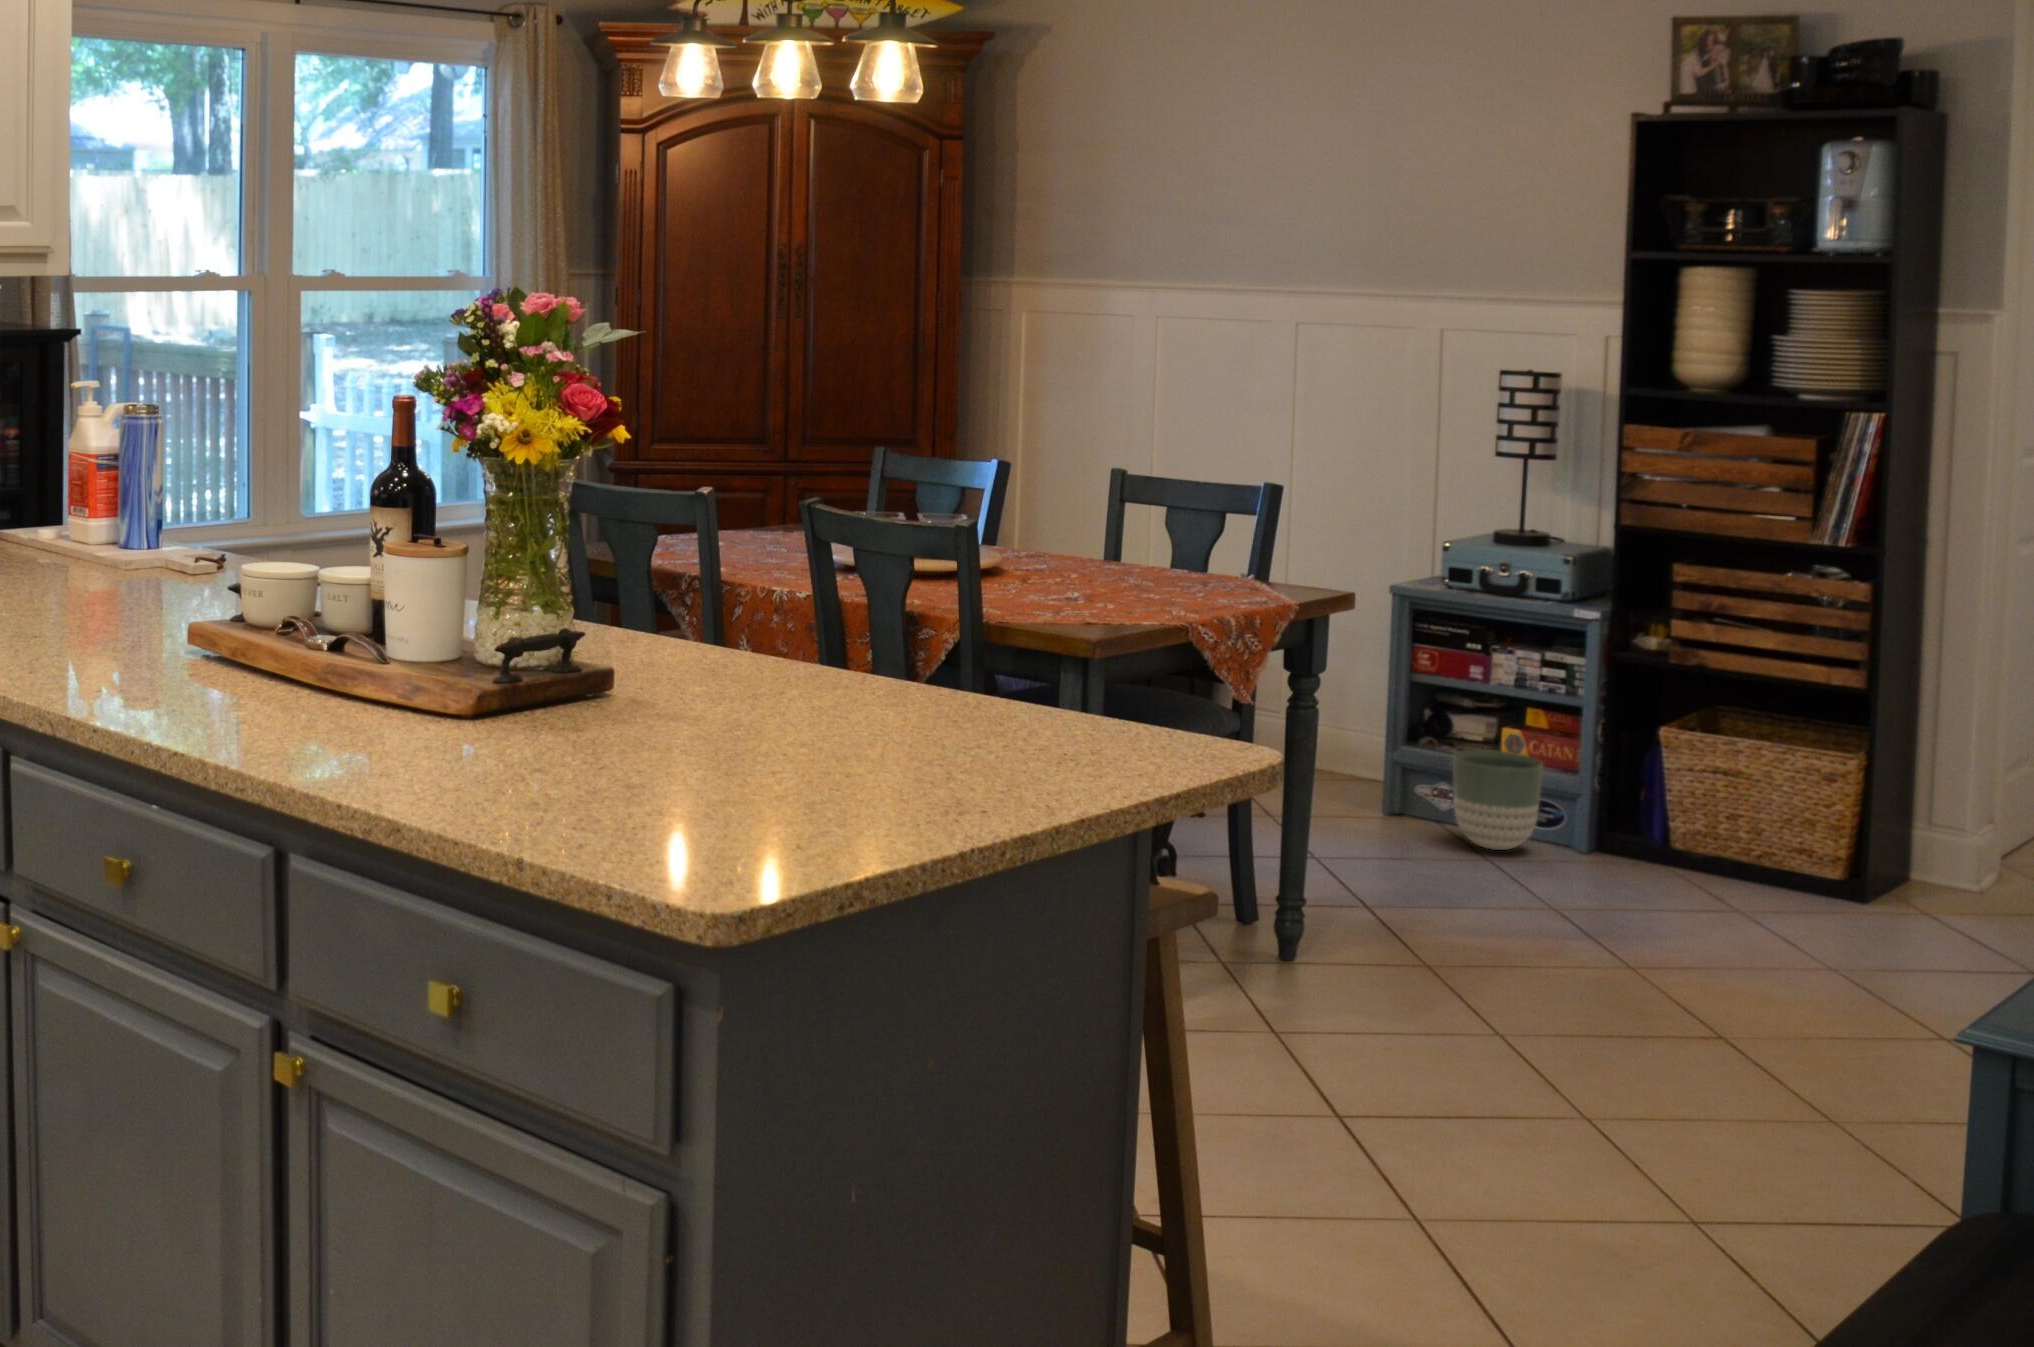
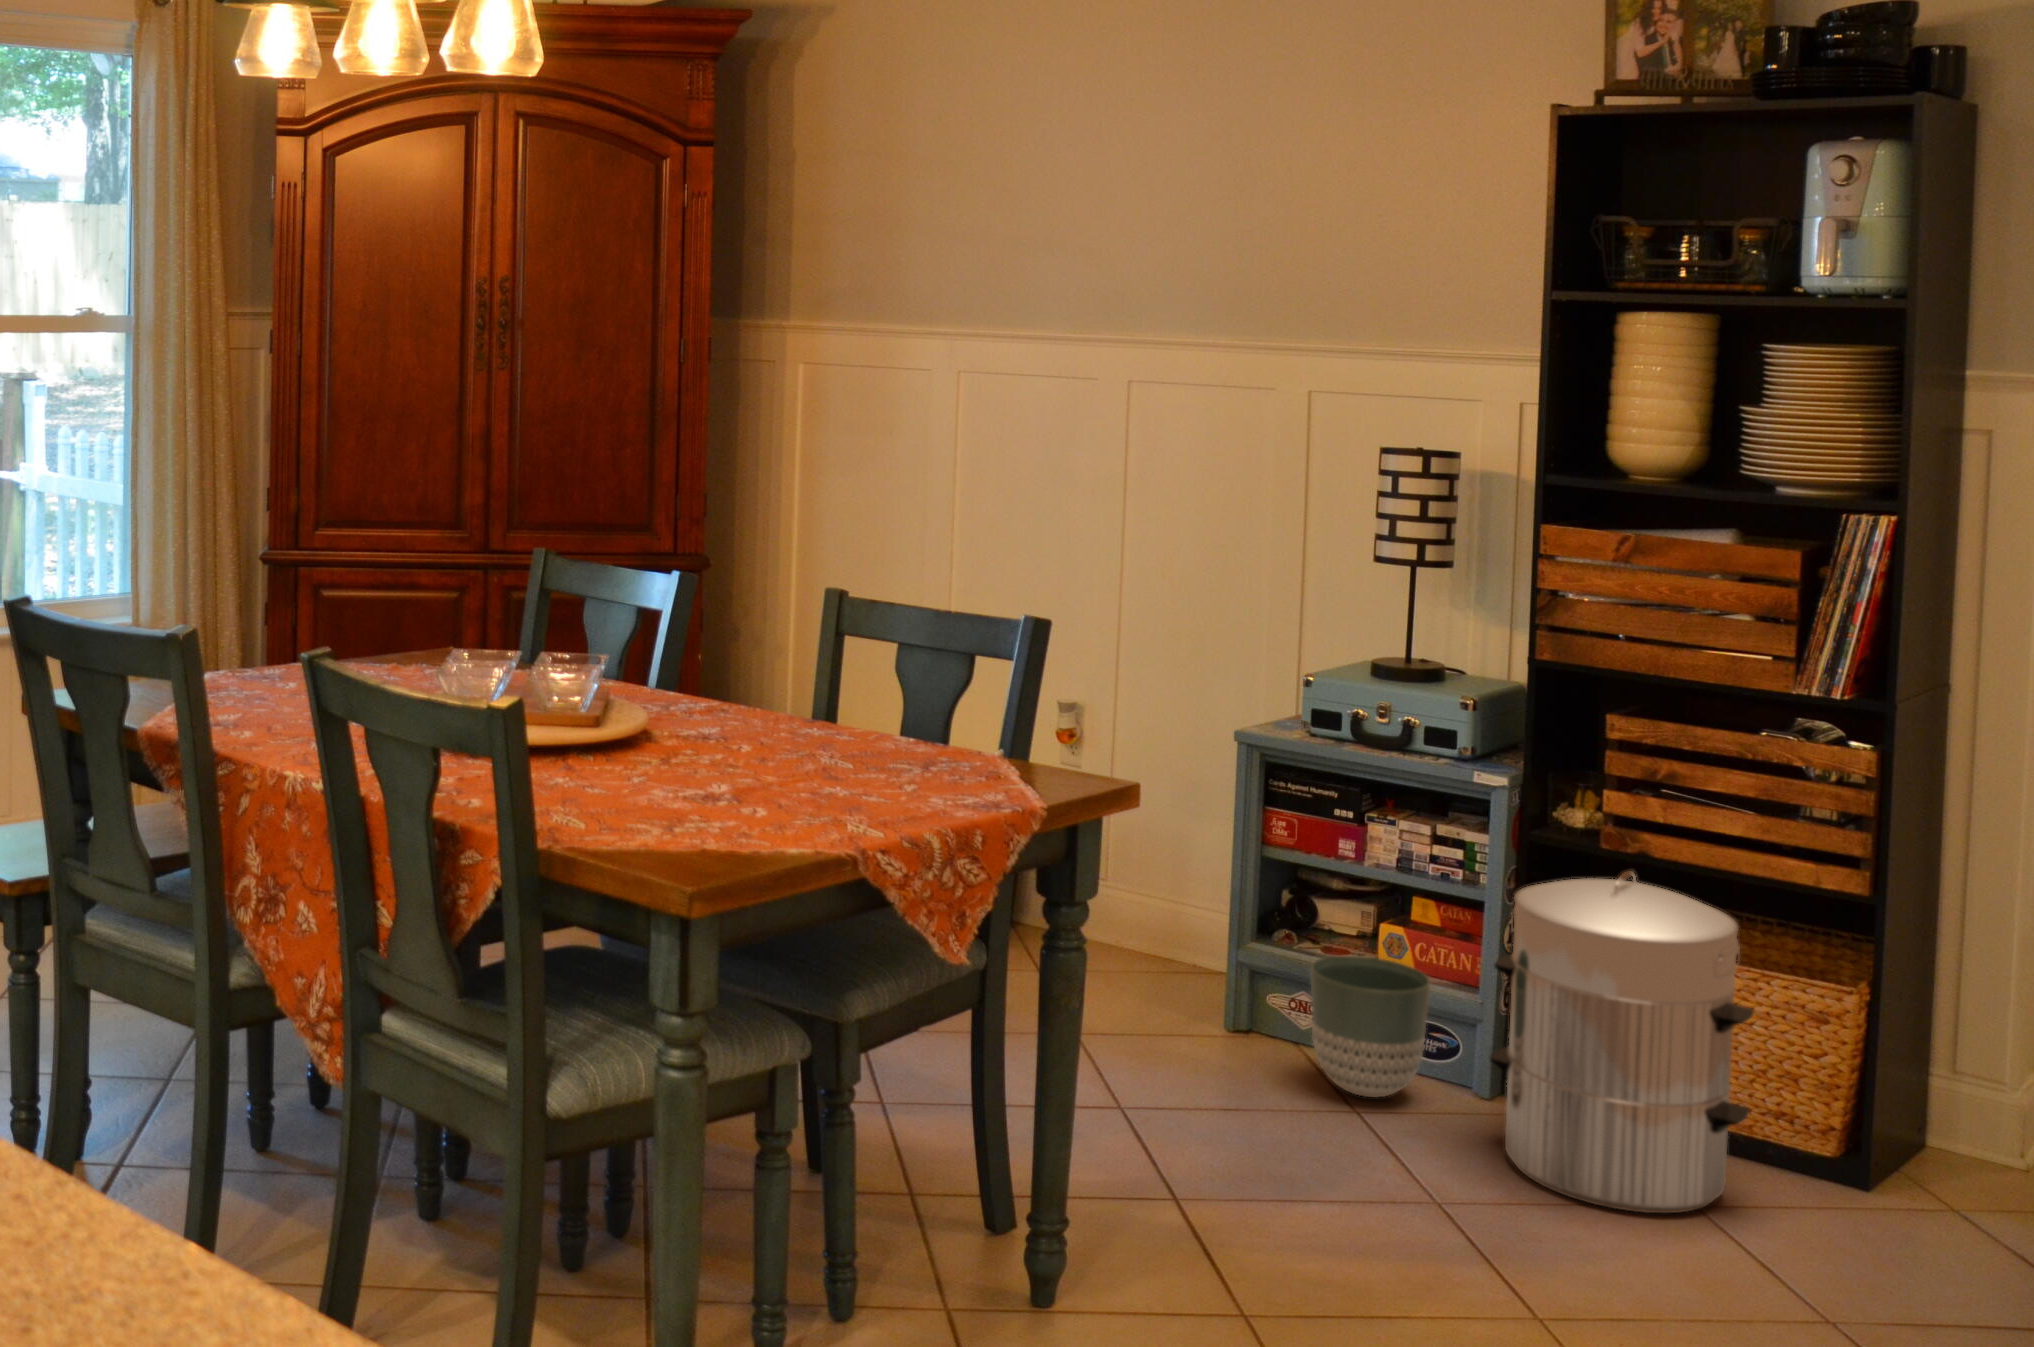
waste bin: none [1590,671,1782,910] -> present [1490,871,1754,1213]

